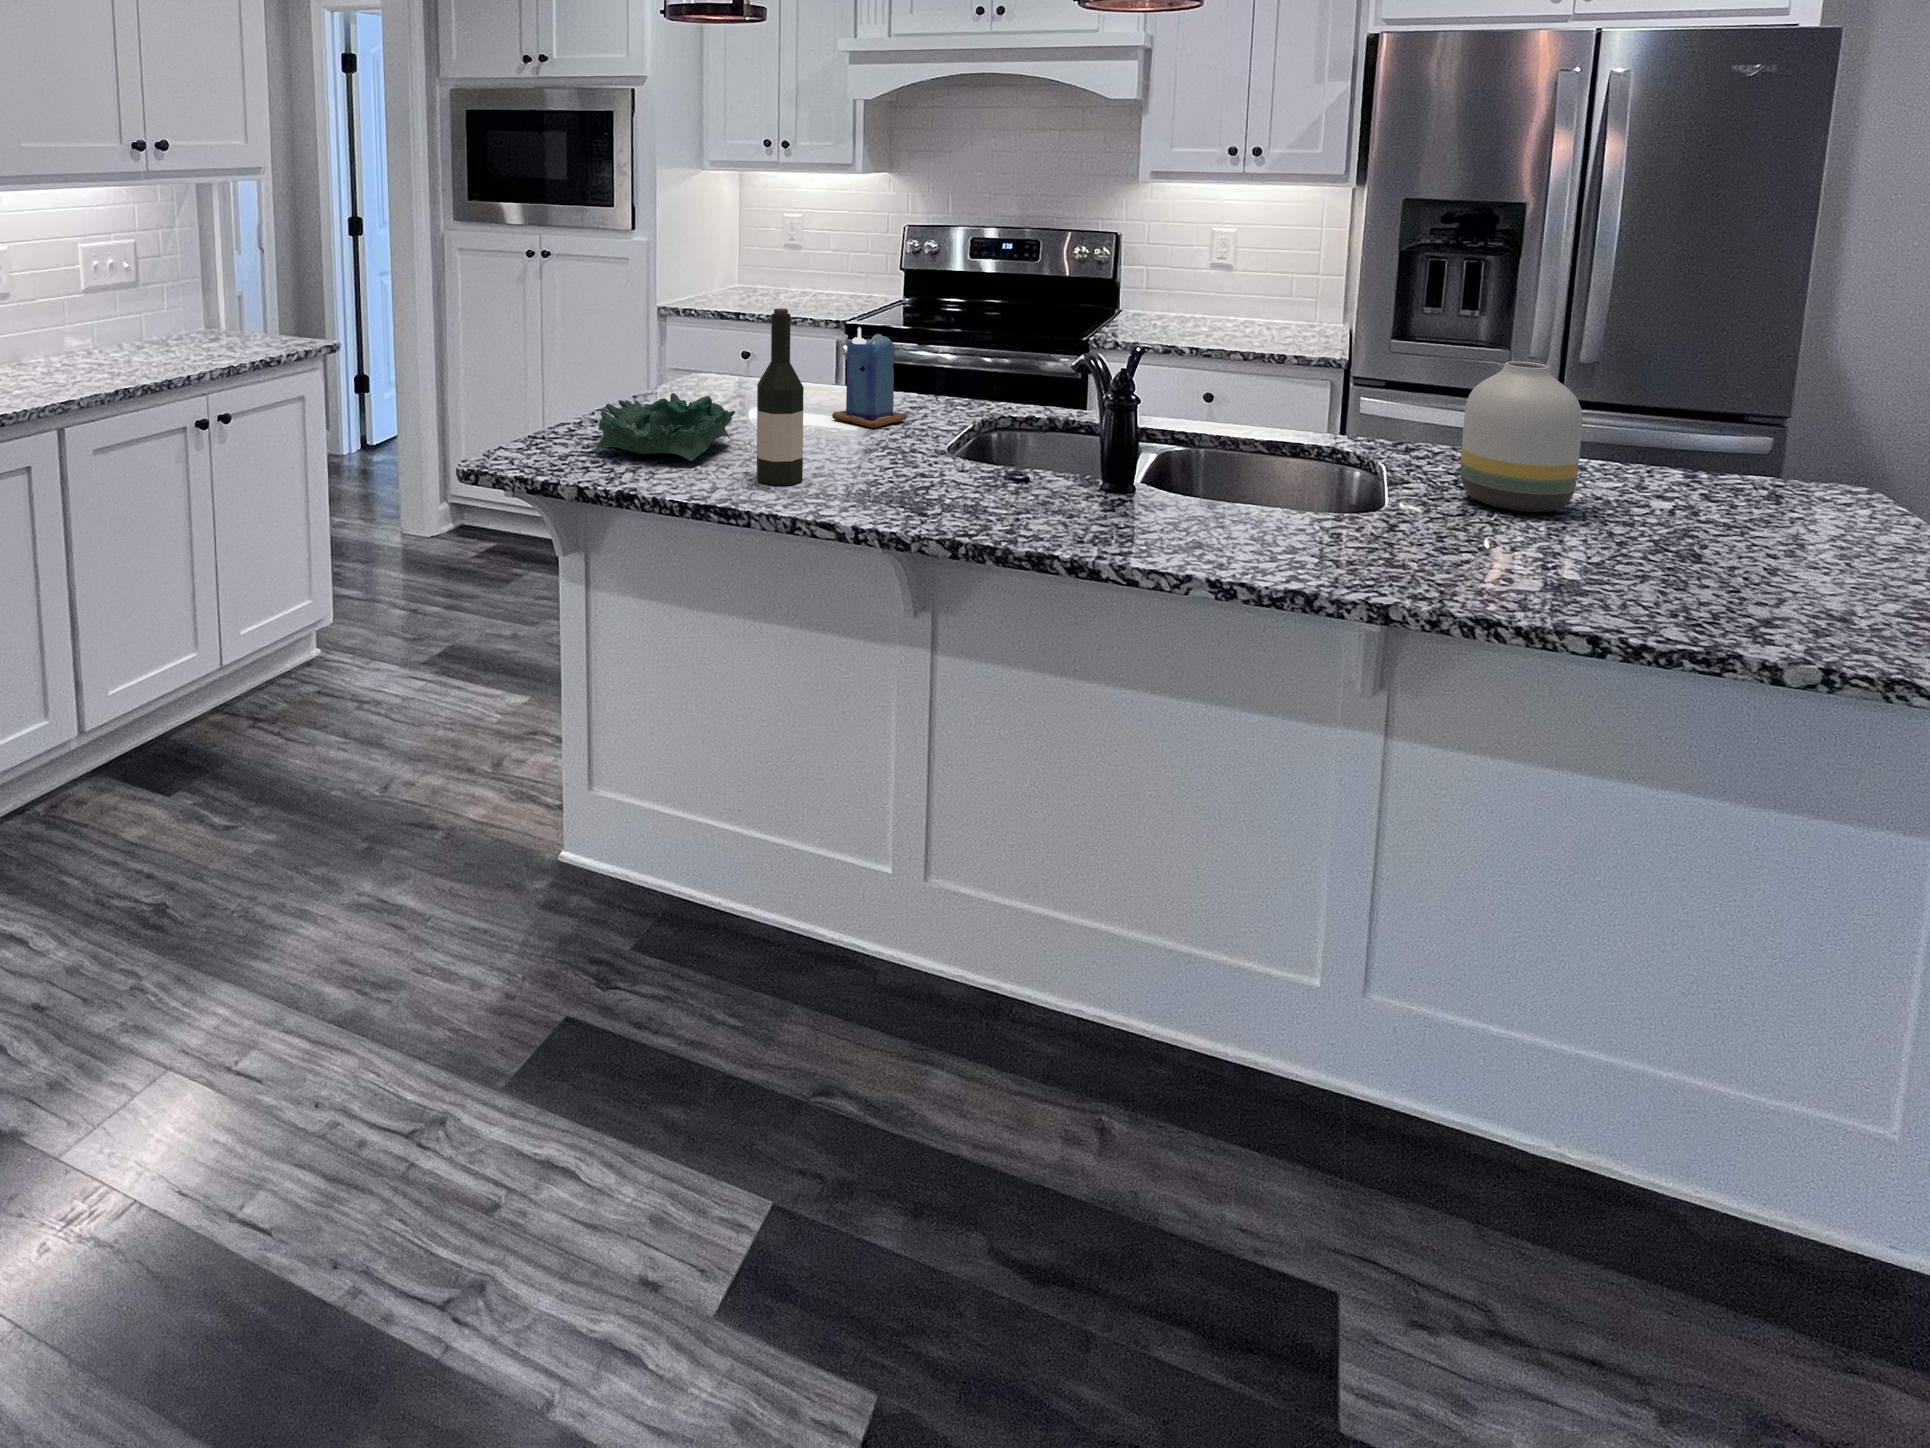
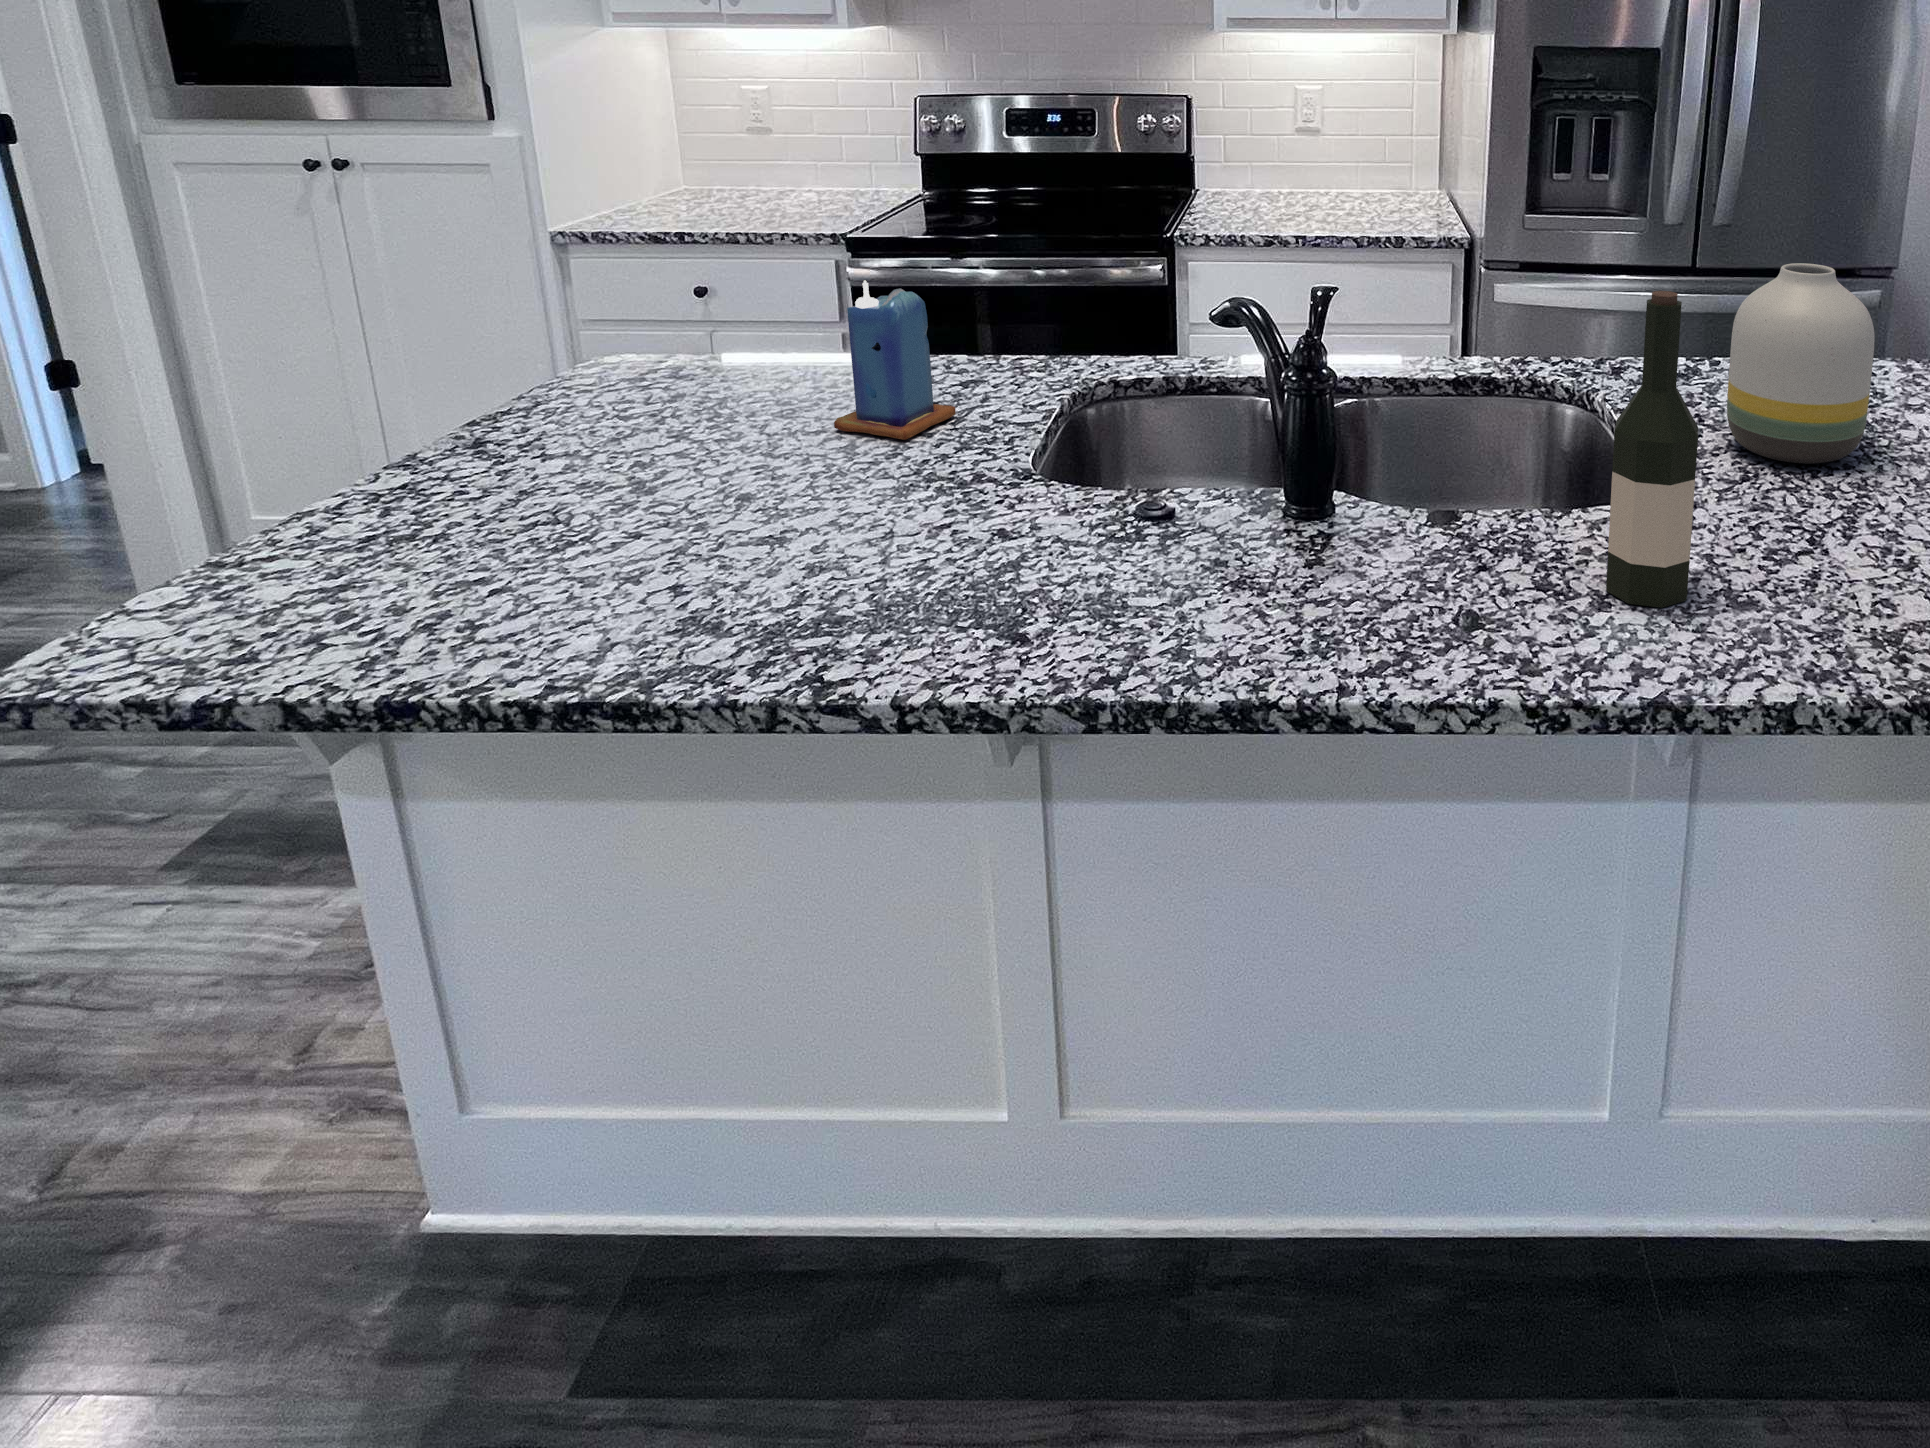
wine bottle: present [757,308,804,485] -> present [1606,291,1698,608]
decorative bowl: present [595,393,735,461] -> none [356,438,651,587]

